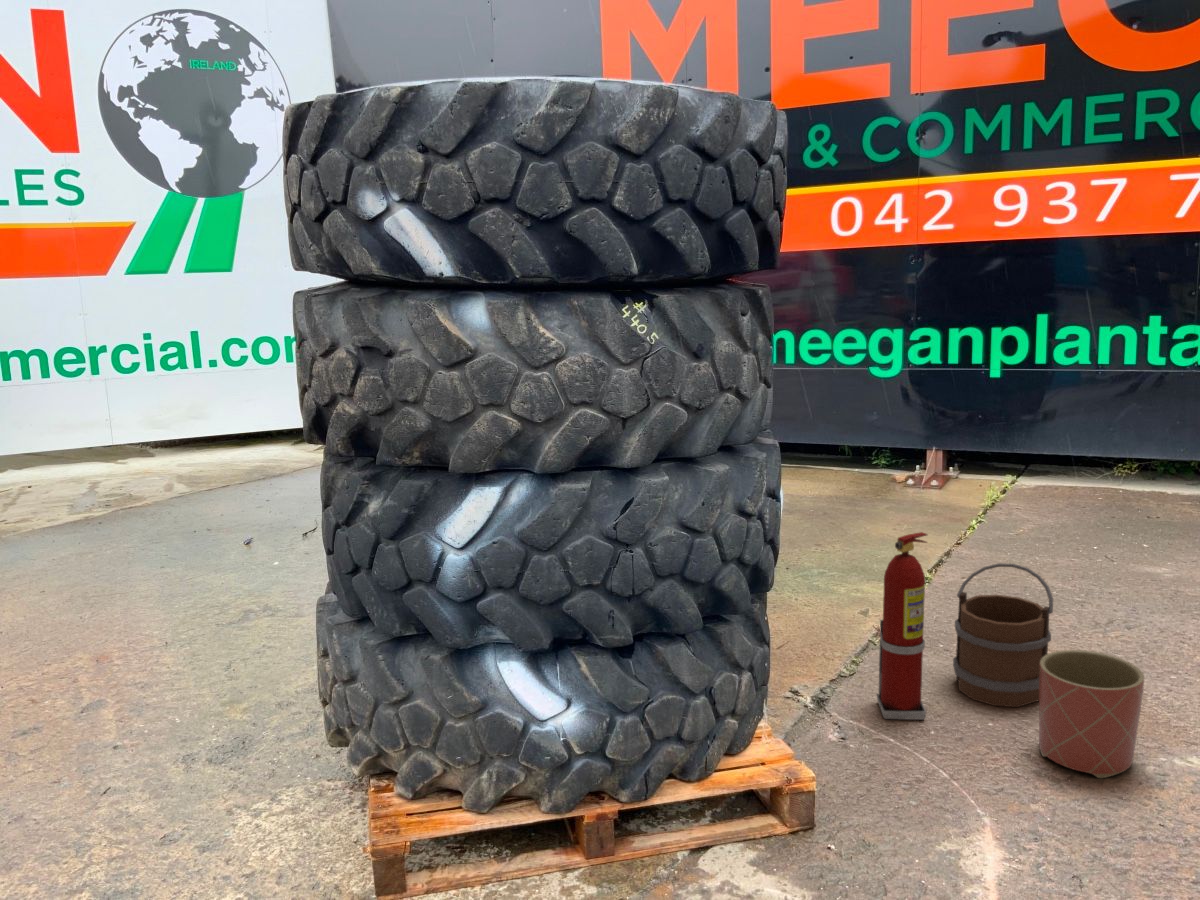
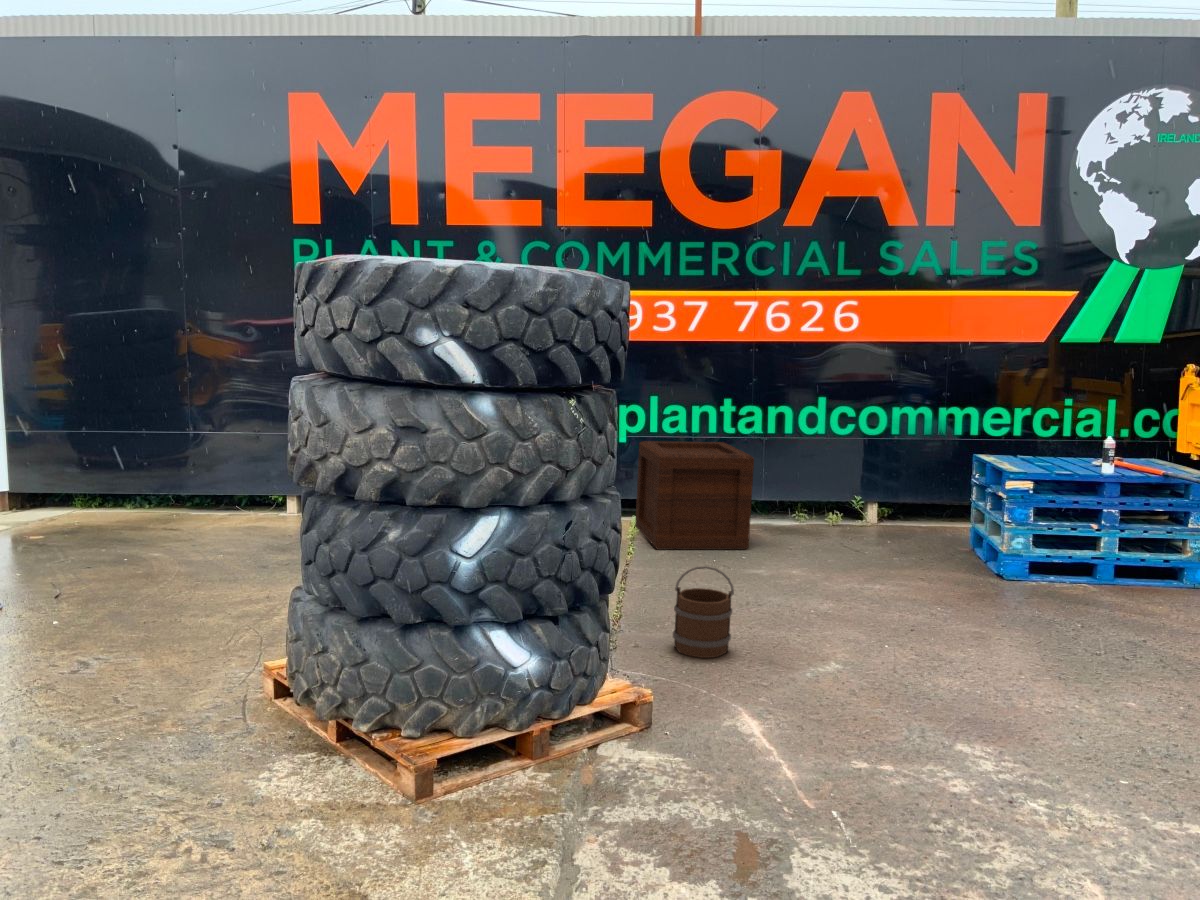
wooden crate: none [1014,375,1185,529] -> present [635,441,754,550]
fire extinguisher: present [877,532,927,720] -> none [636,546,671,672]
planter: present [1039,650,1144,778] -> none [740,613,798,685]

